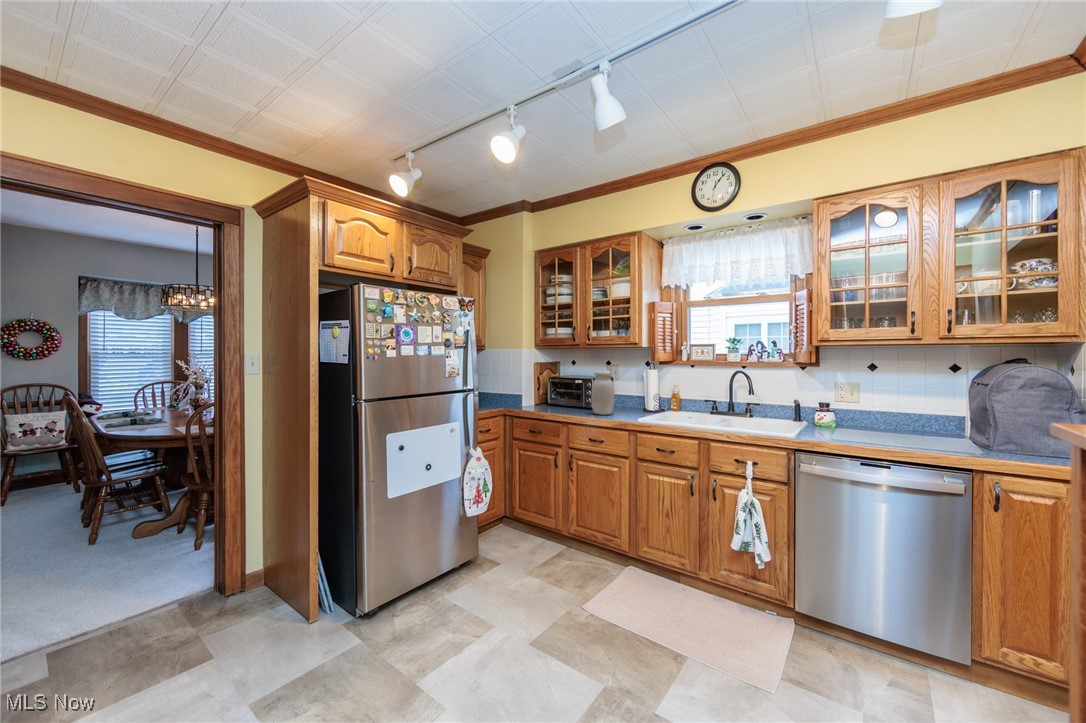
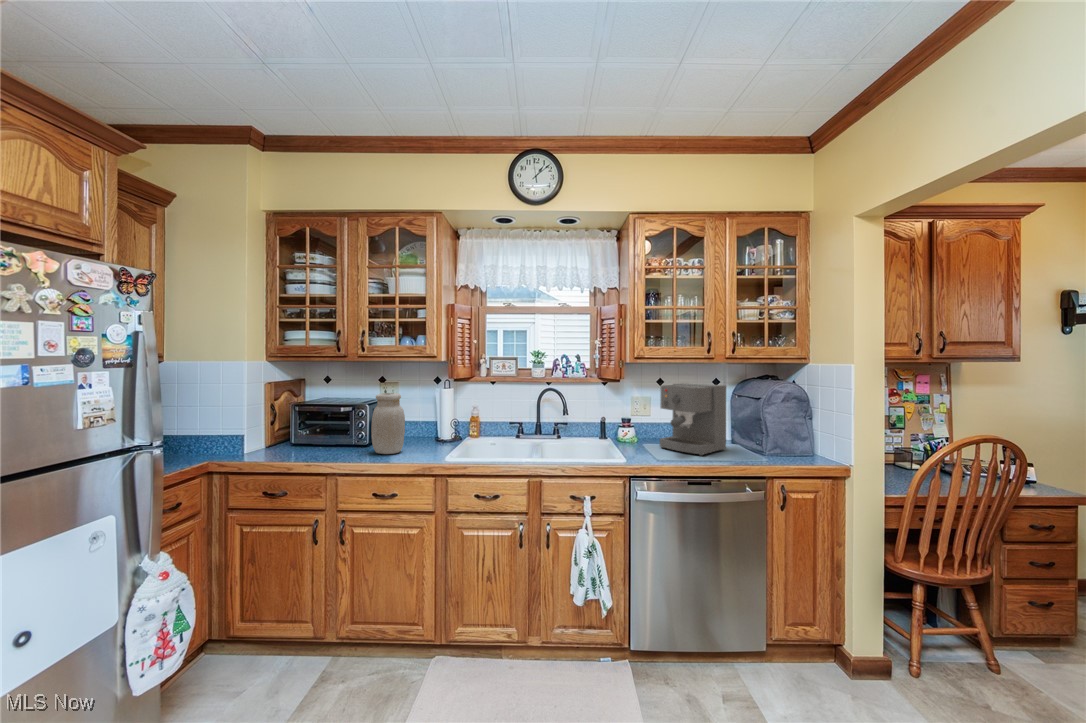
coffee maker: none [852,367,944,441] -> present [660,383,726,456]

